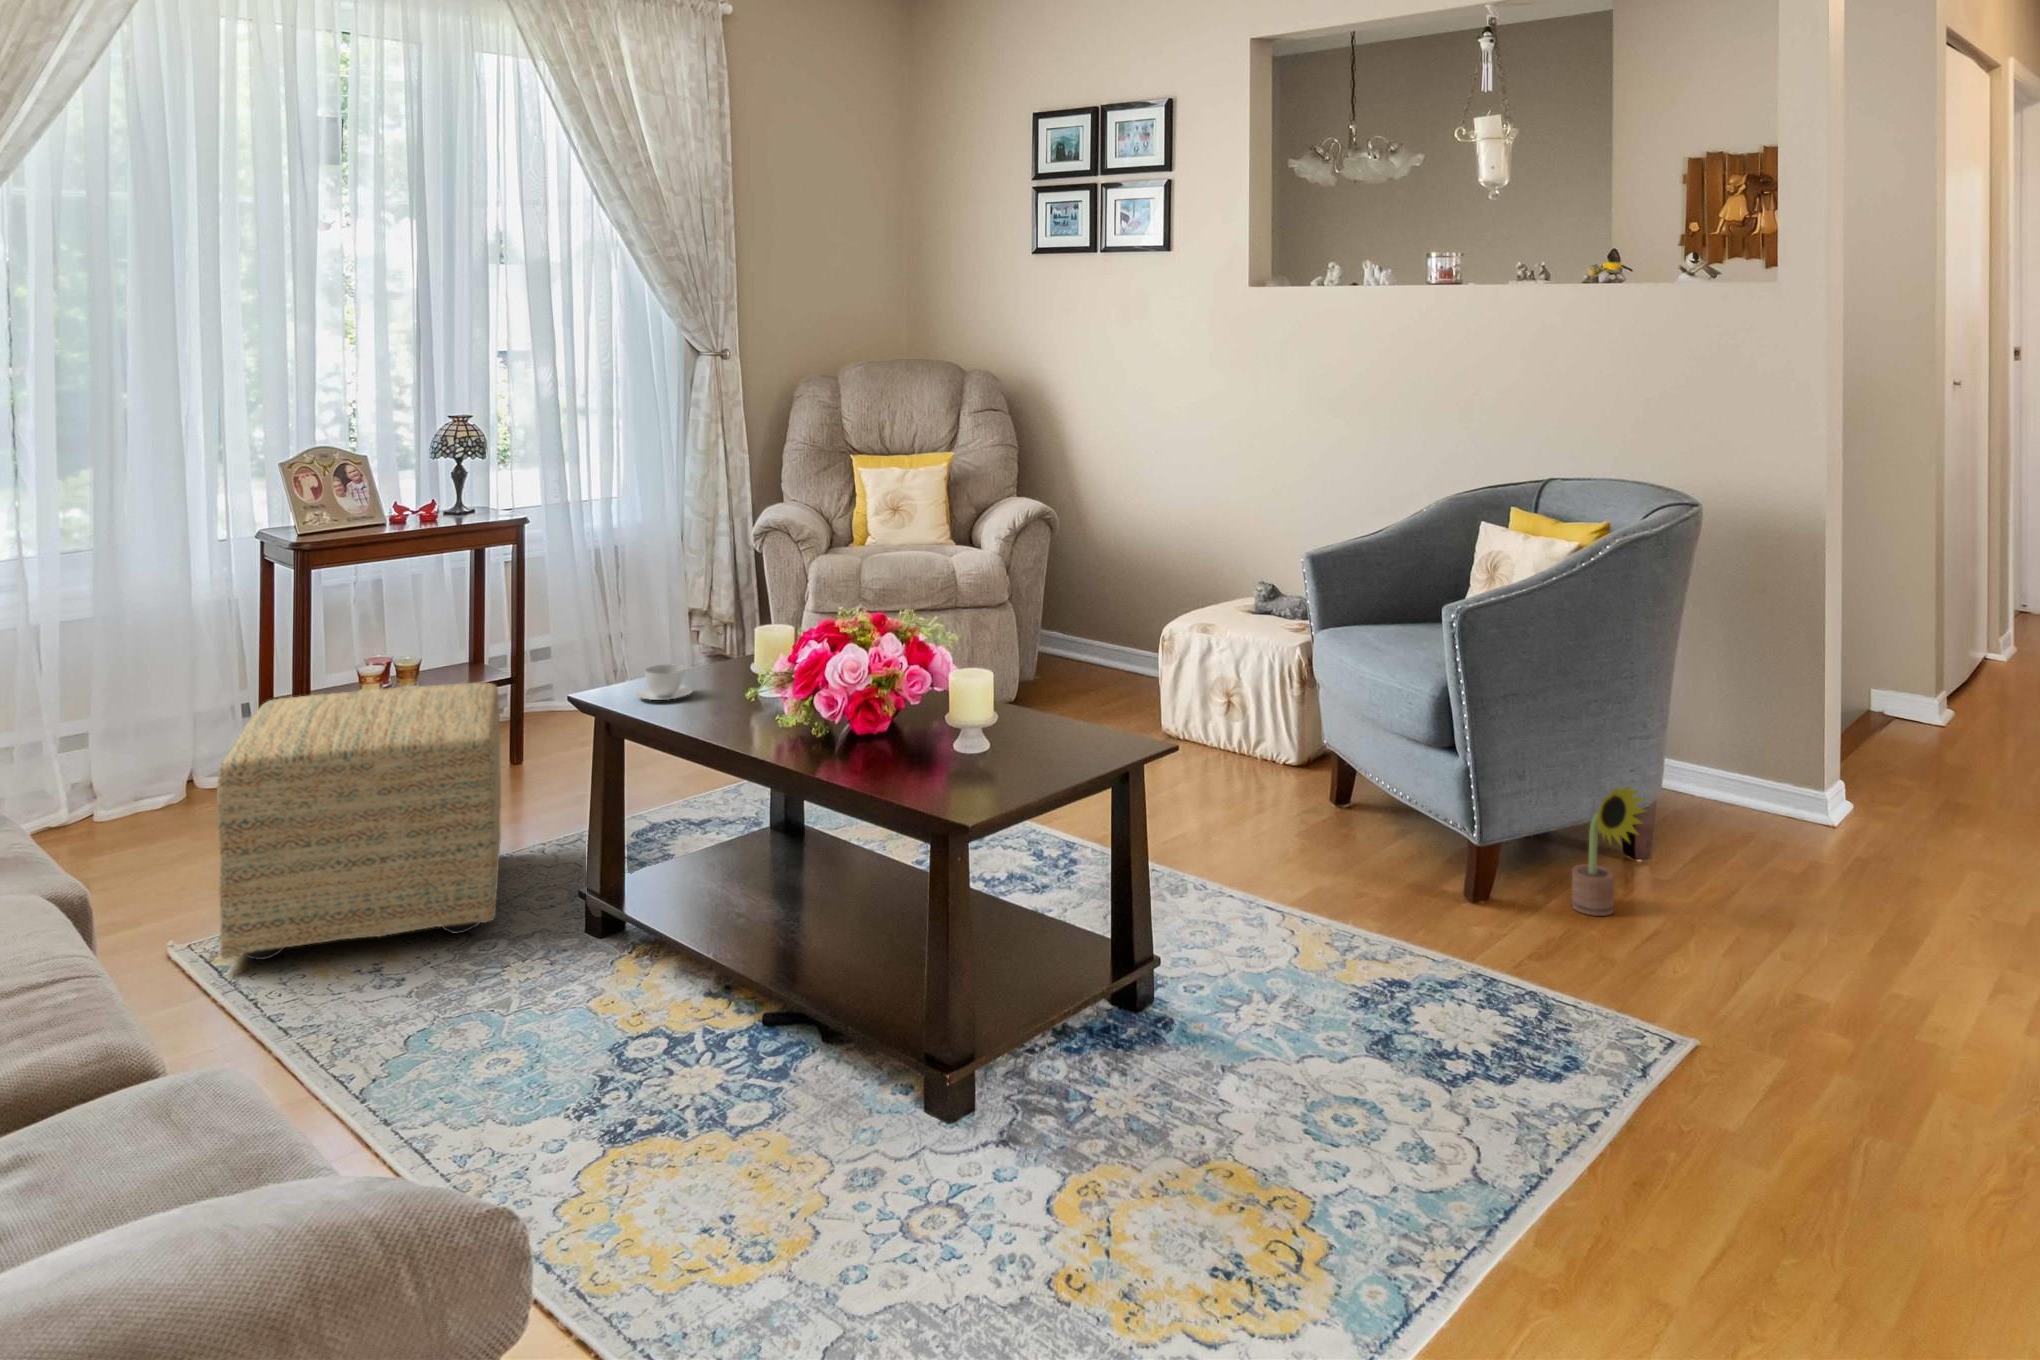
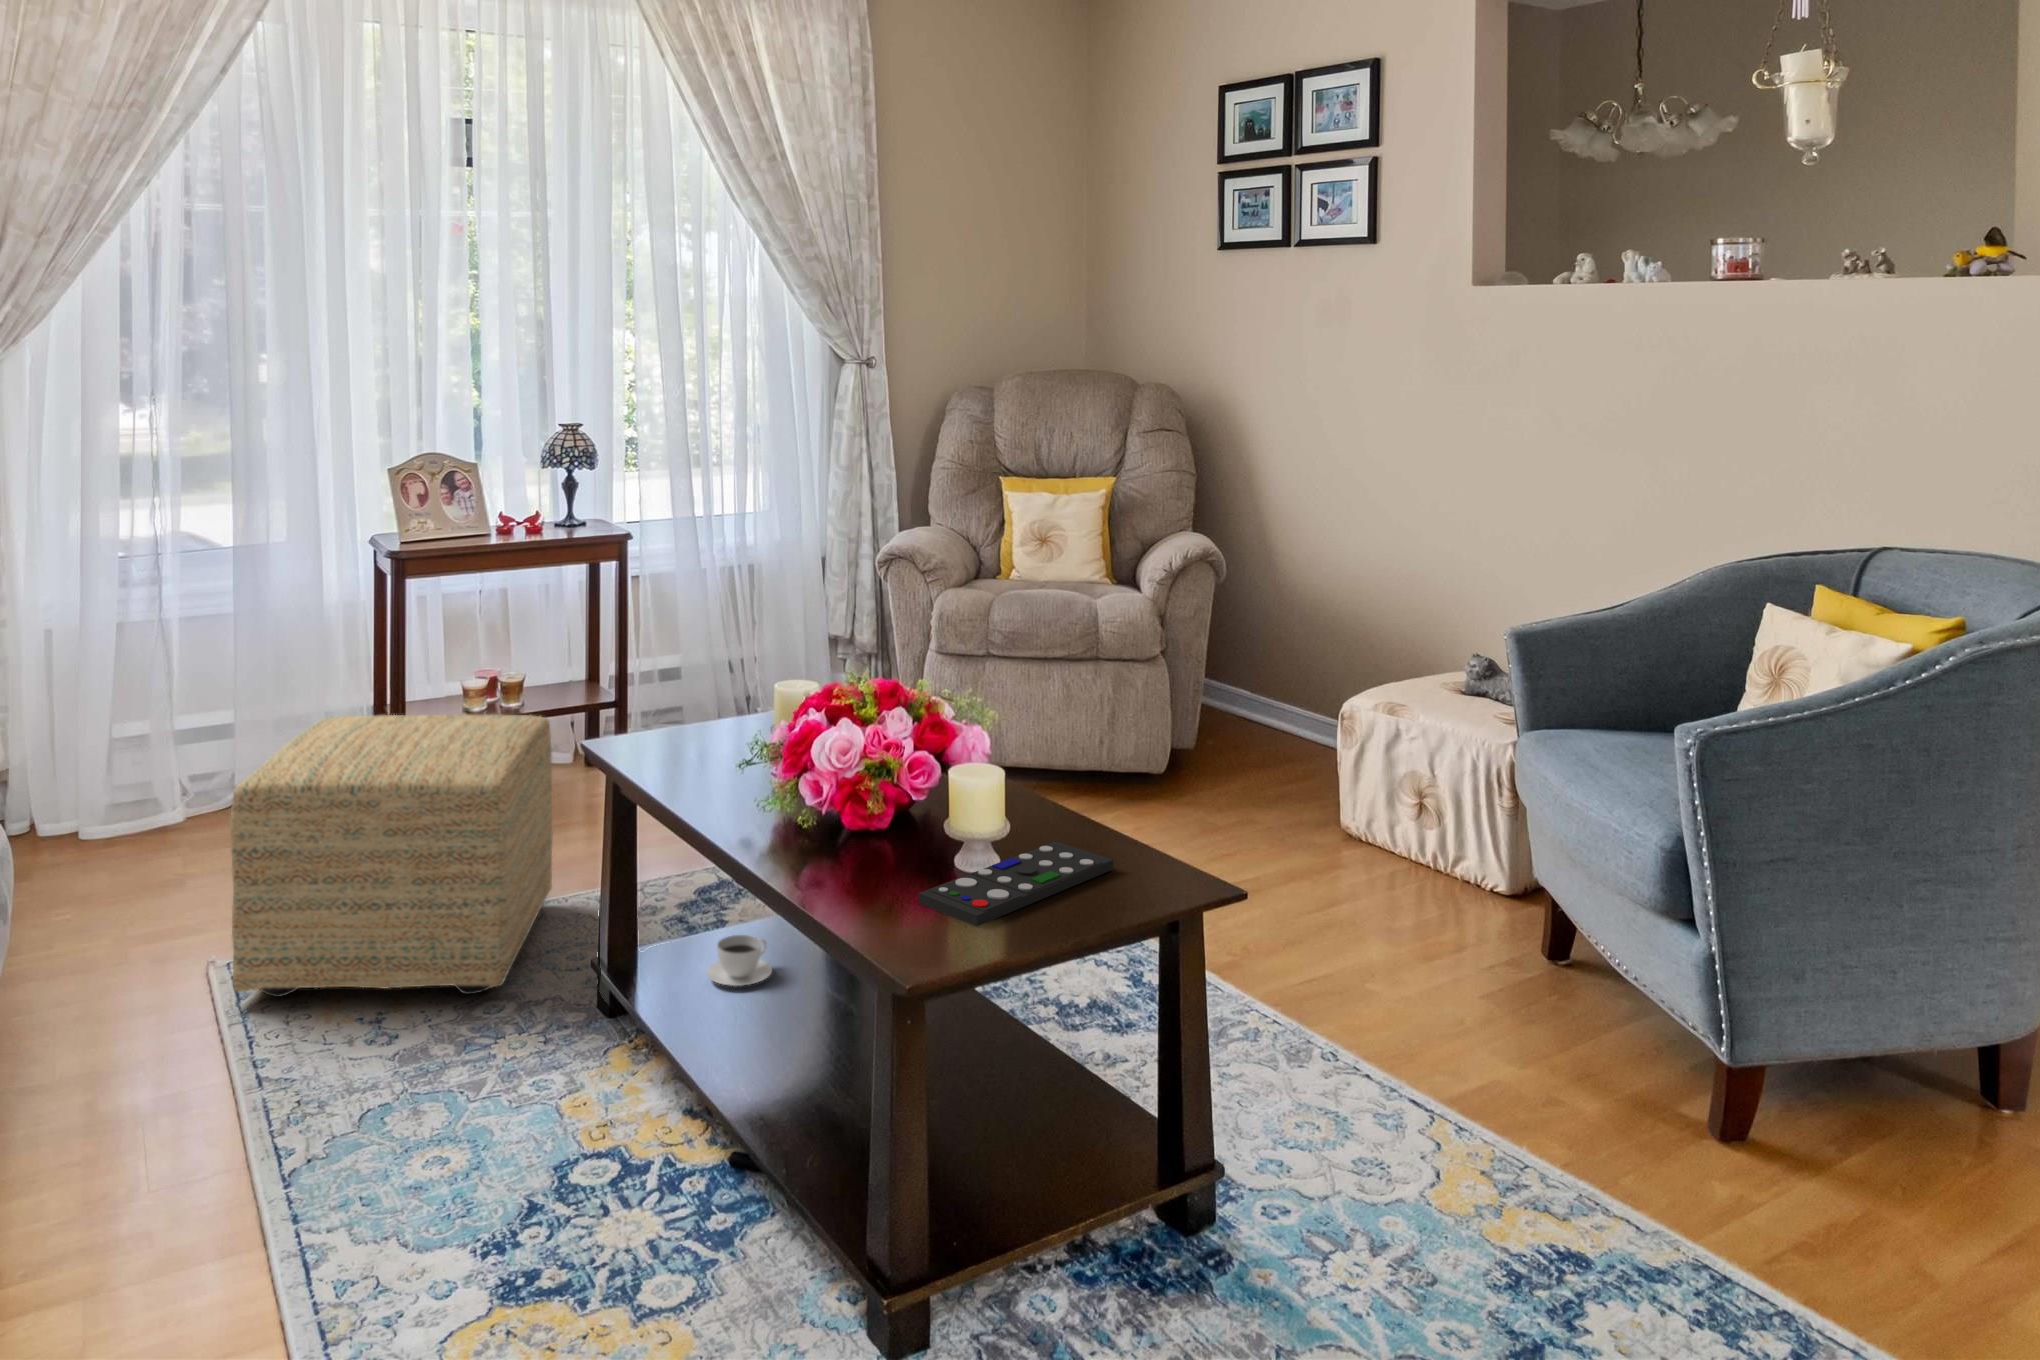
teacup: present [636,664,693,700] -> present [707,935,772,986]
remote control: none [937,727,1071,788] -> present [919,841,1113,926]
decorative plant: present [1572,787,1645,916] -> none [1876,1010,2002,1196]

